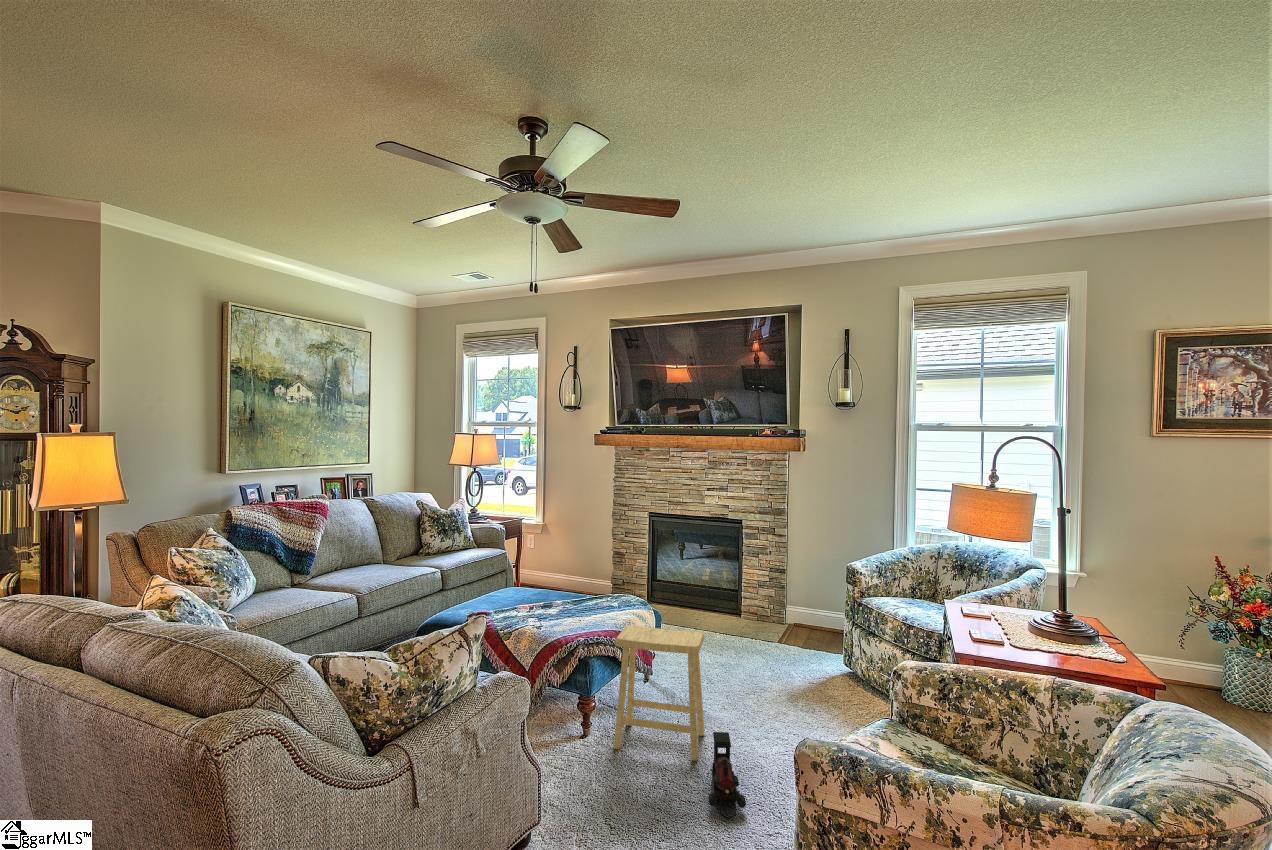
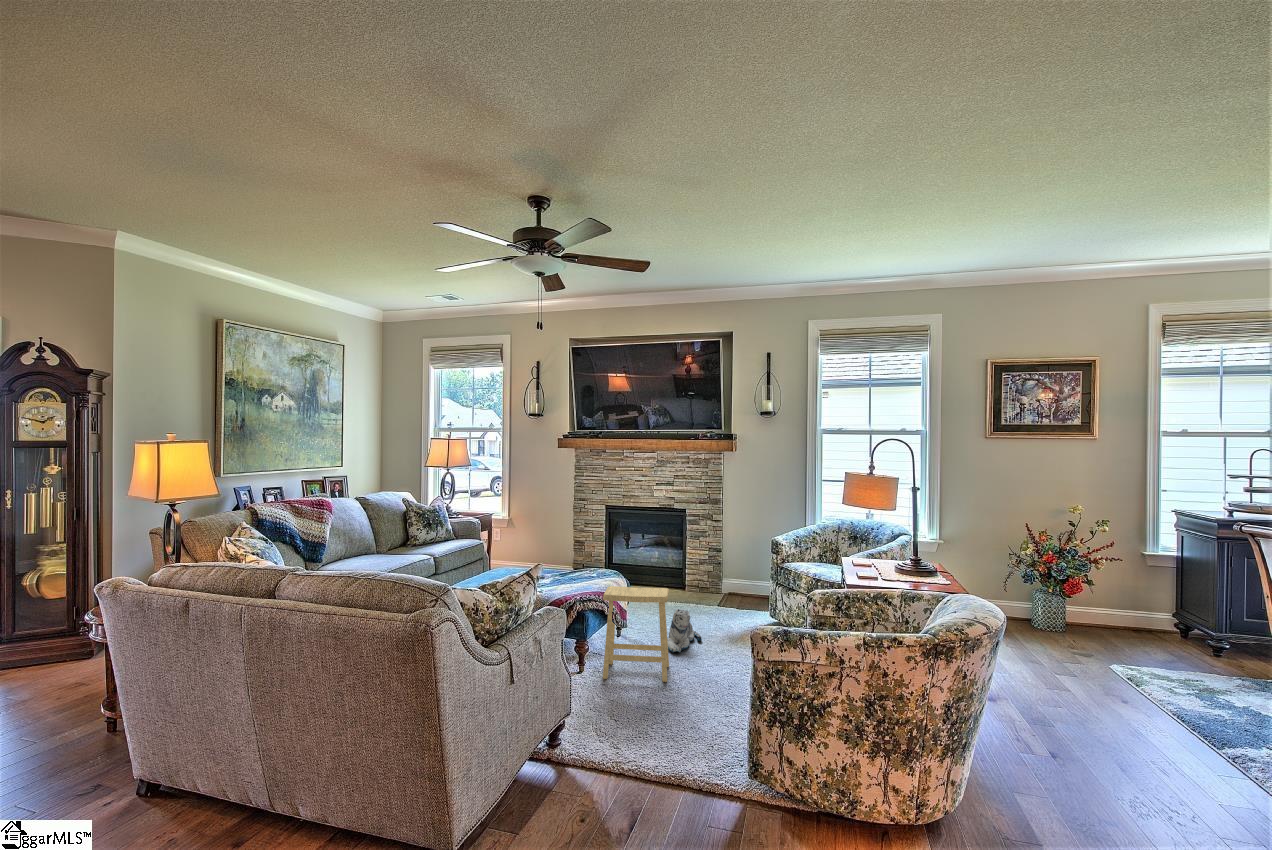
plush toy: none [705,654,753,713] -> present [667,609,701,653]
toy train: present [708,732,746,819] -> none [679,658,707,712]

